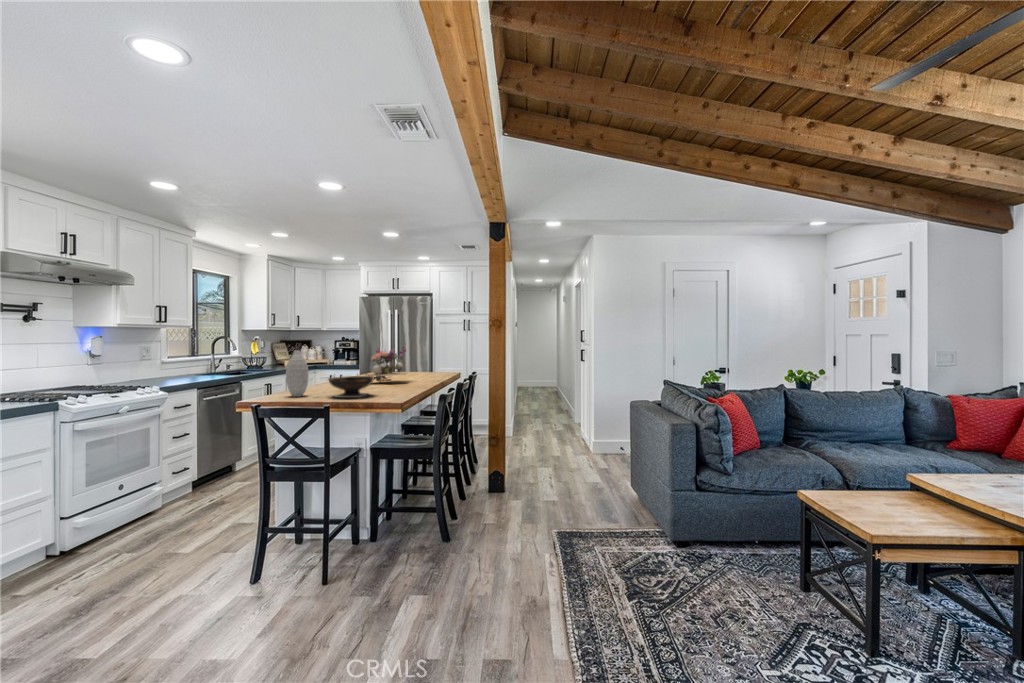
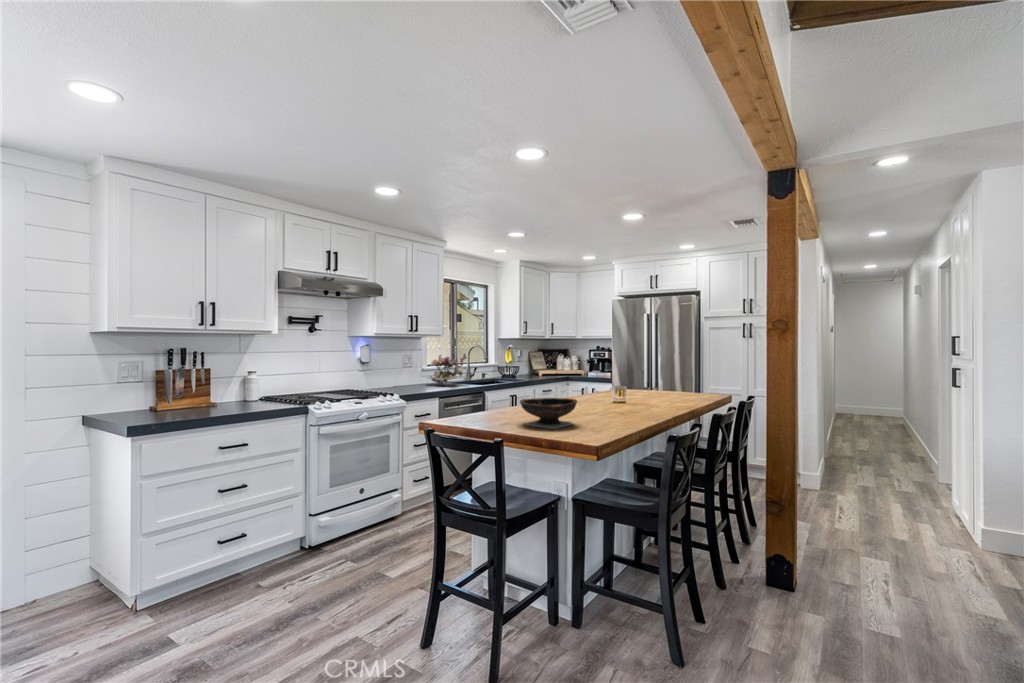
flower arrangement: present [364,346,408,382] -> present [428,354,467,384]
vase: present [286,351,309,397] -> none [479,363,504,420]

